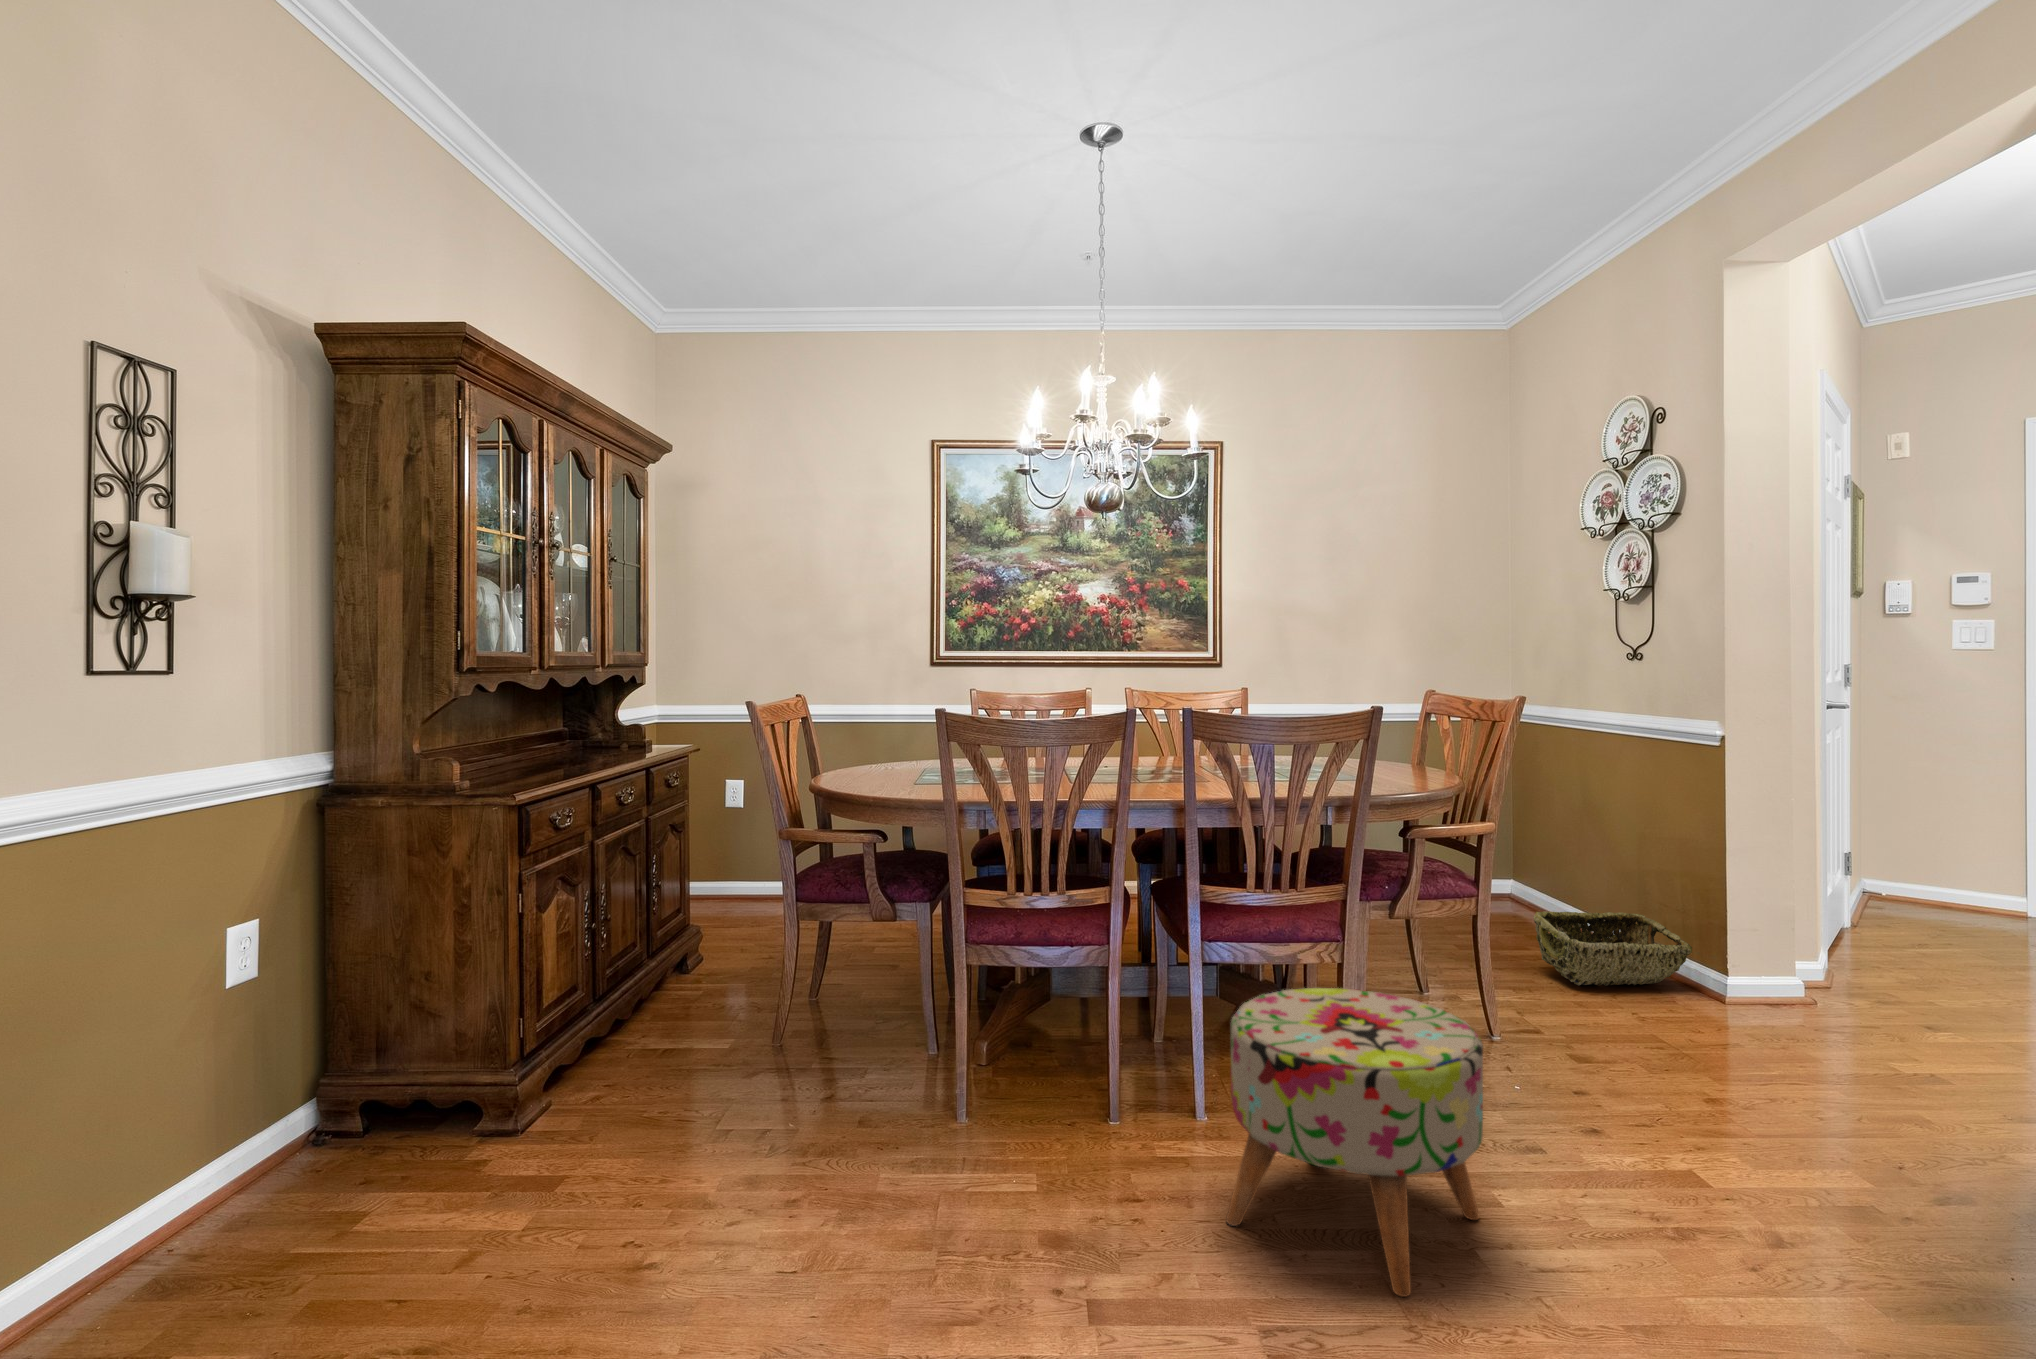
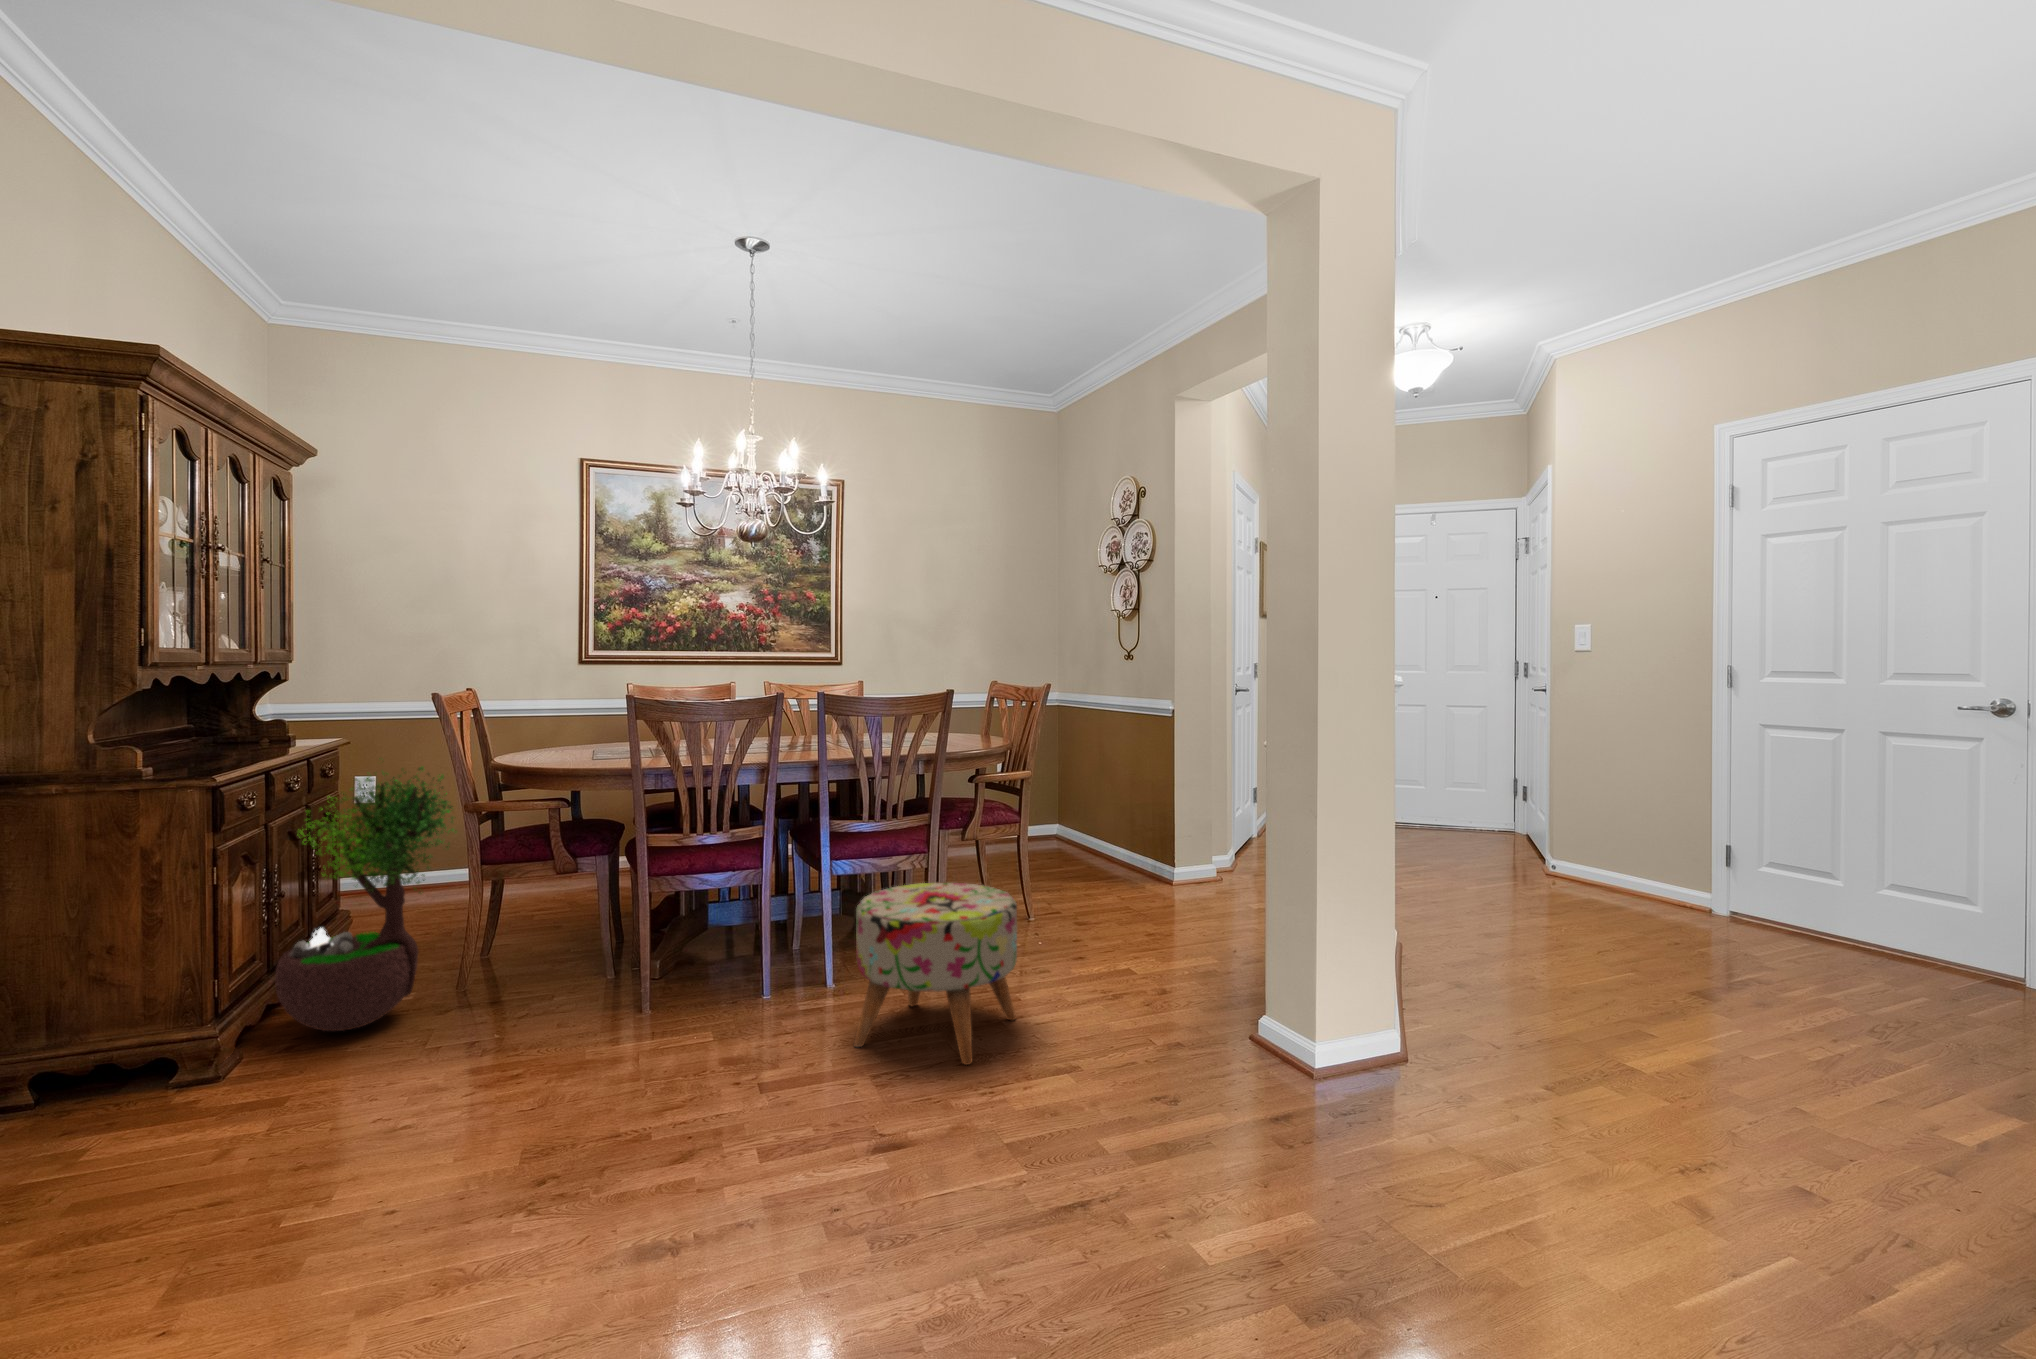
potted tree: none [588,777,764,1084] -> present [275,758,456,1031]
woven basket: present [1534,911,1692,986] -> none [1061,833,1157,884]

